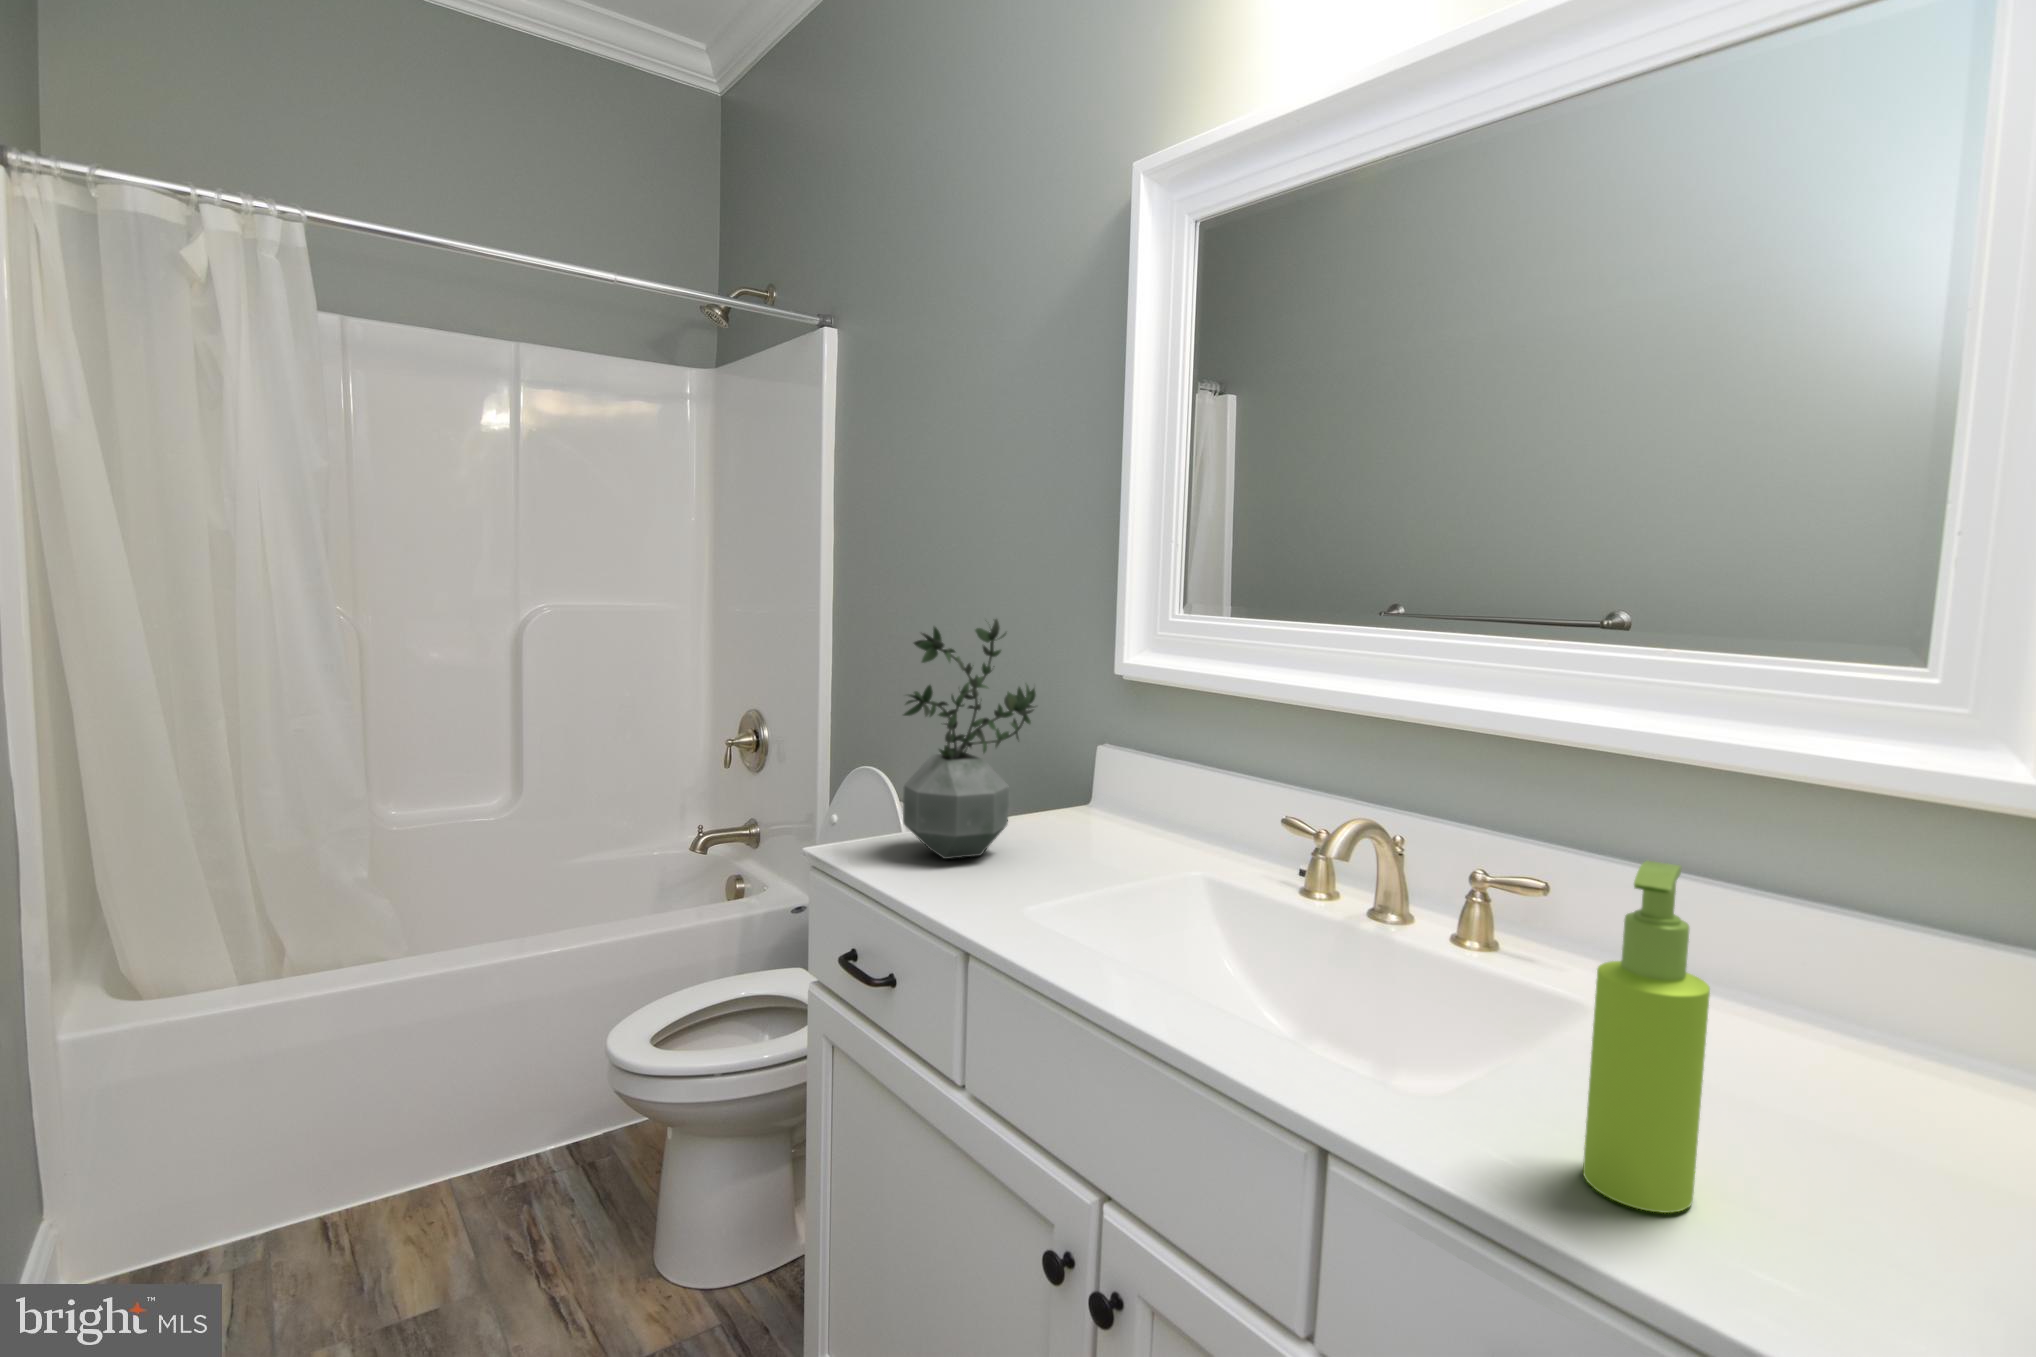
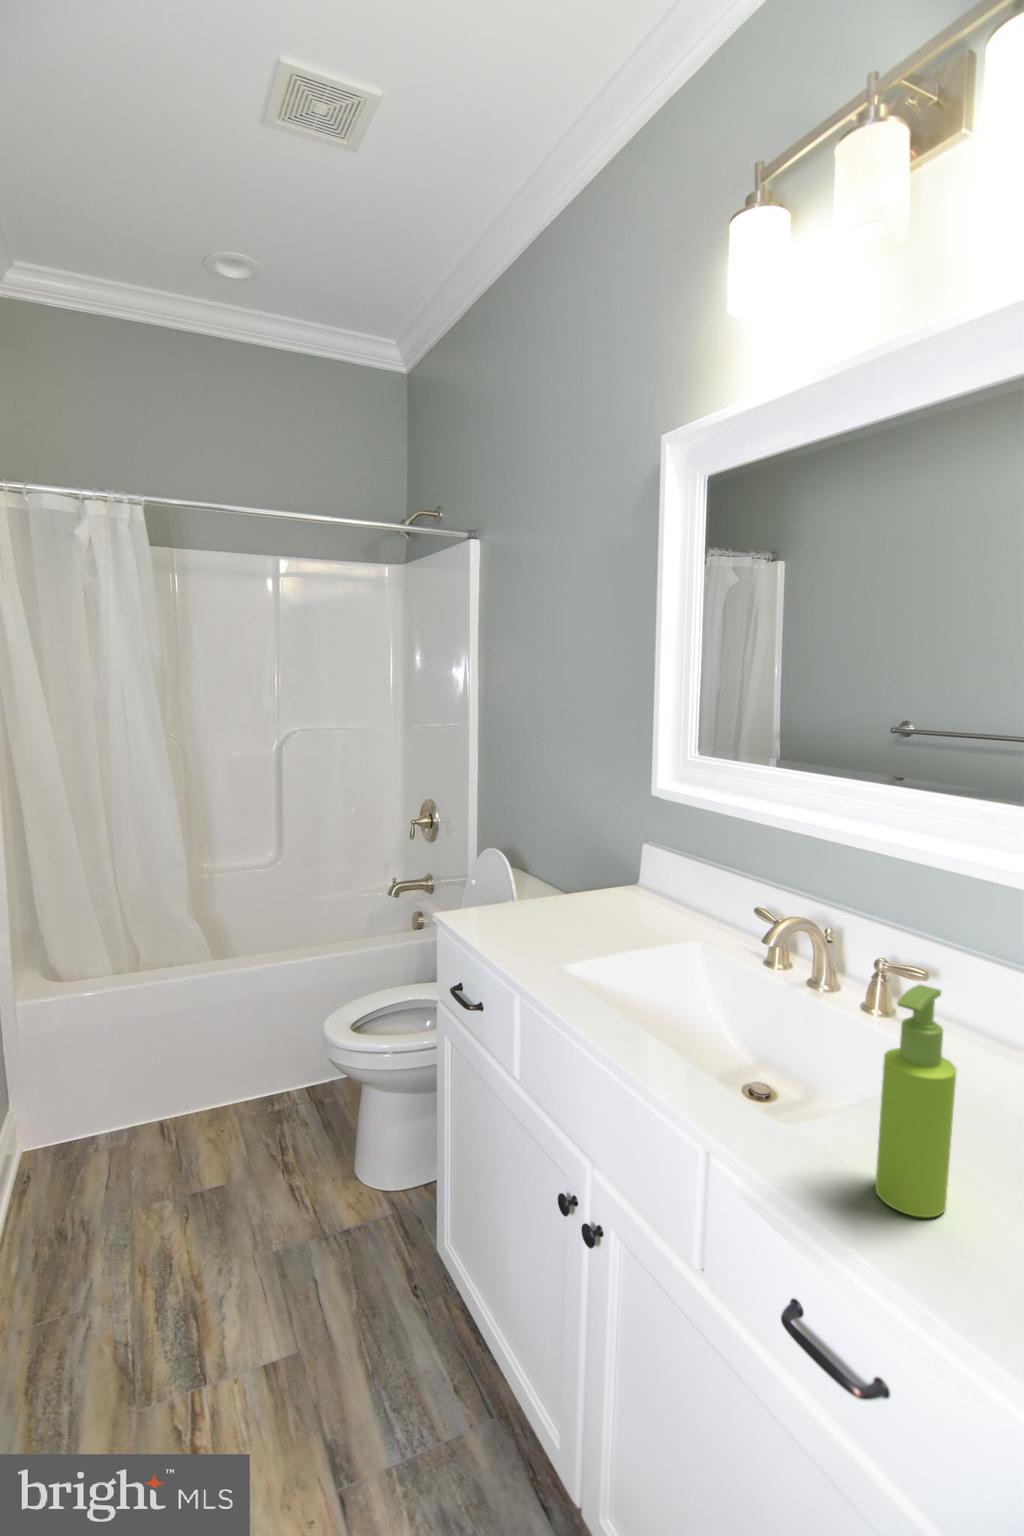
potted plant: present [903,619,1036,859] -> none [498,764,592,926]

